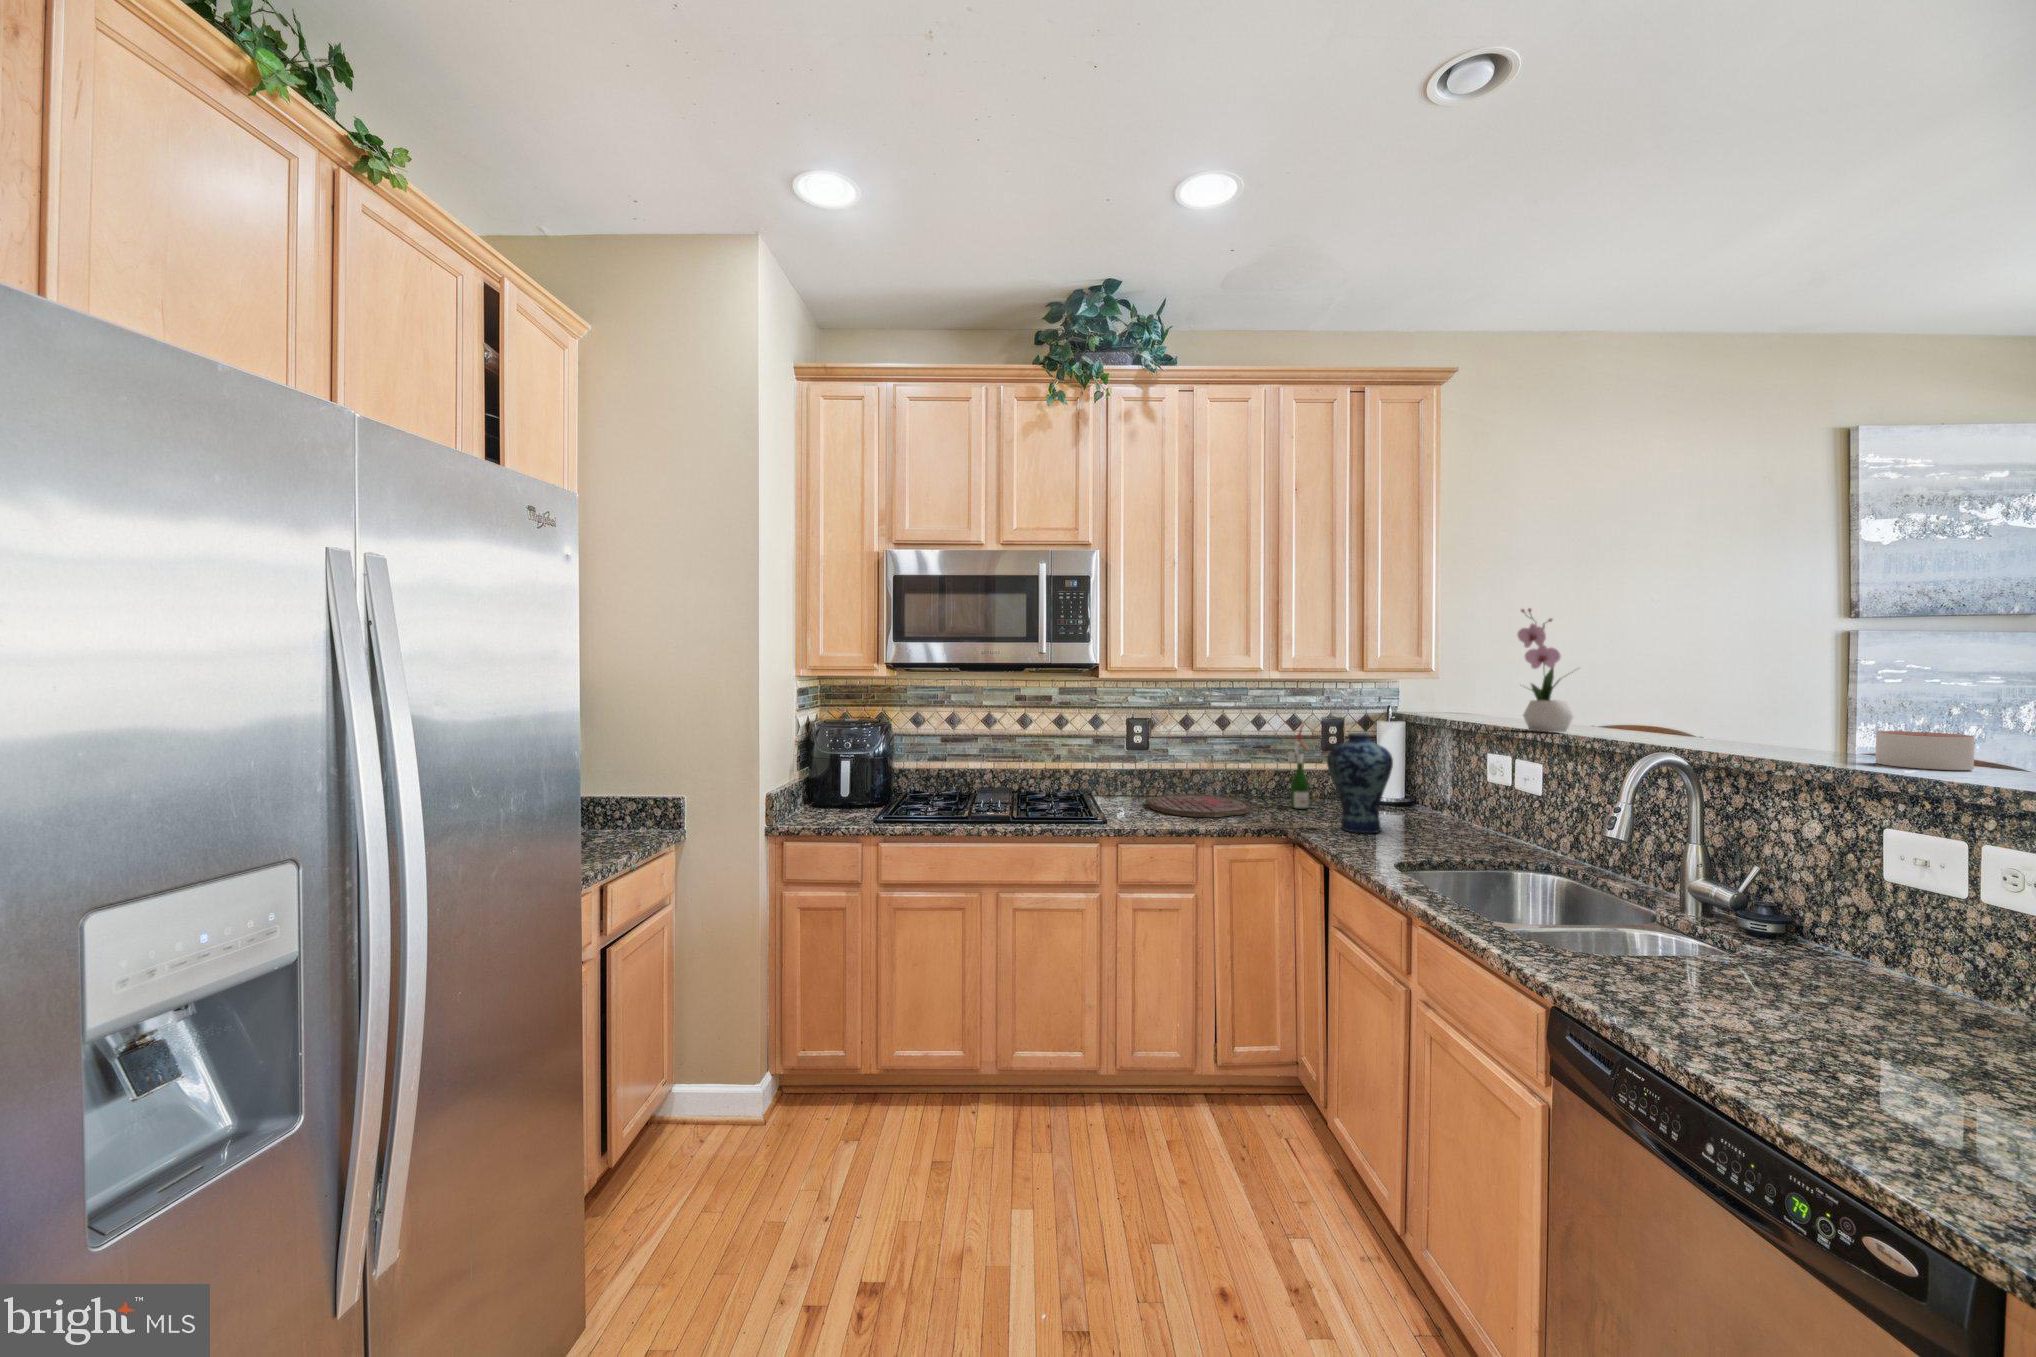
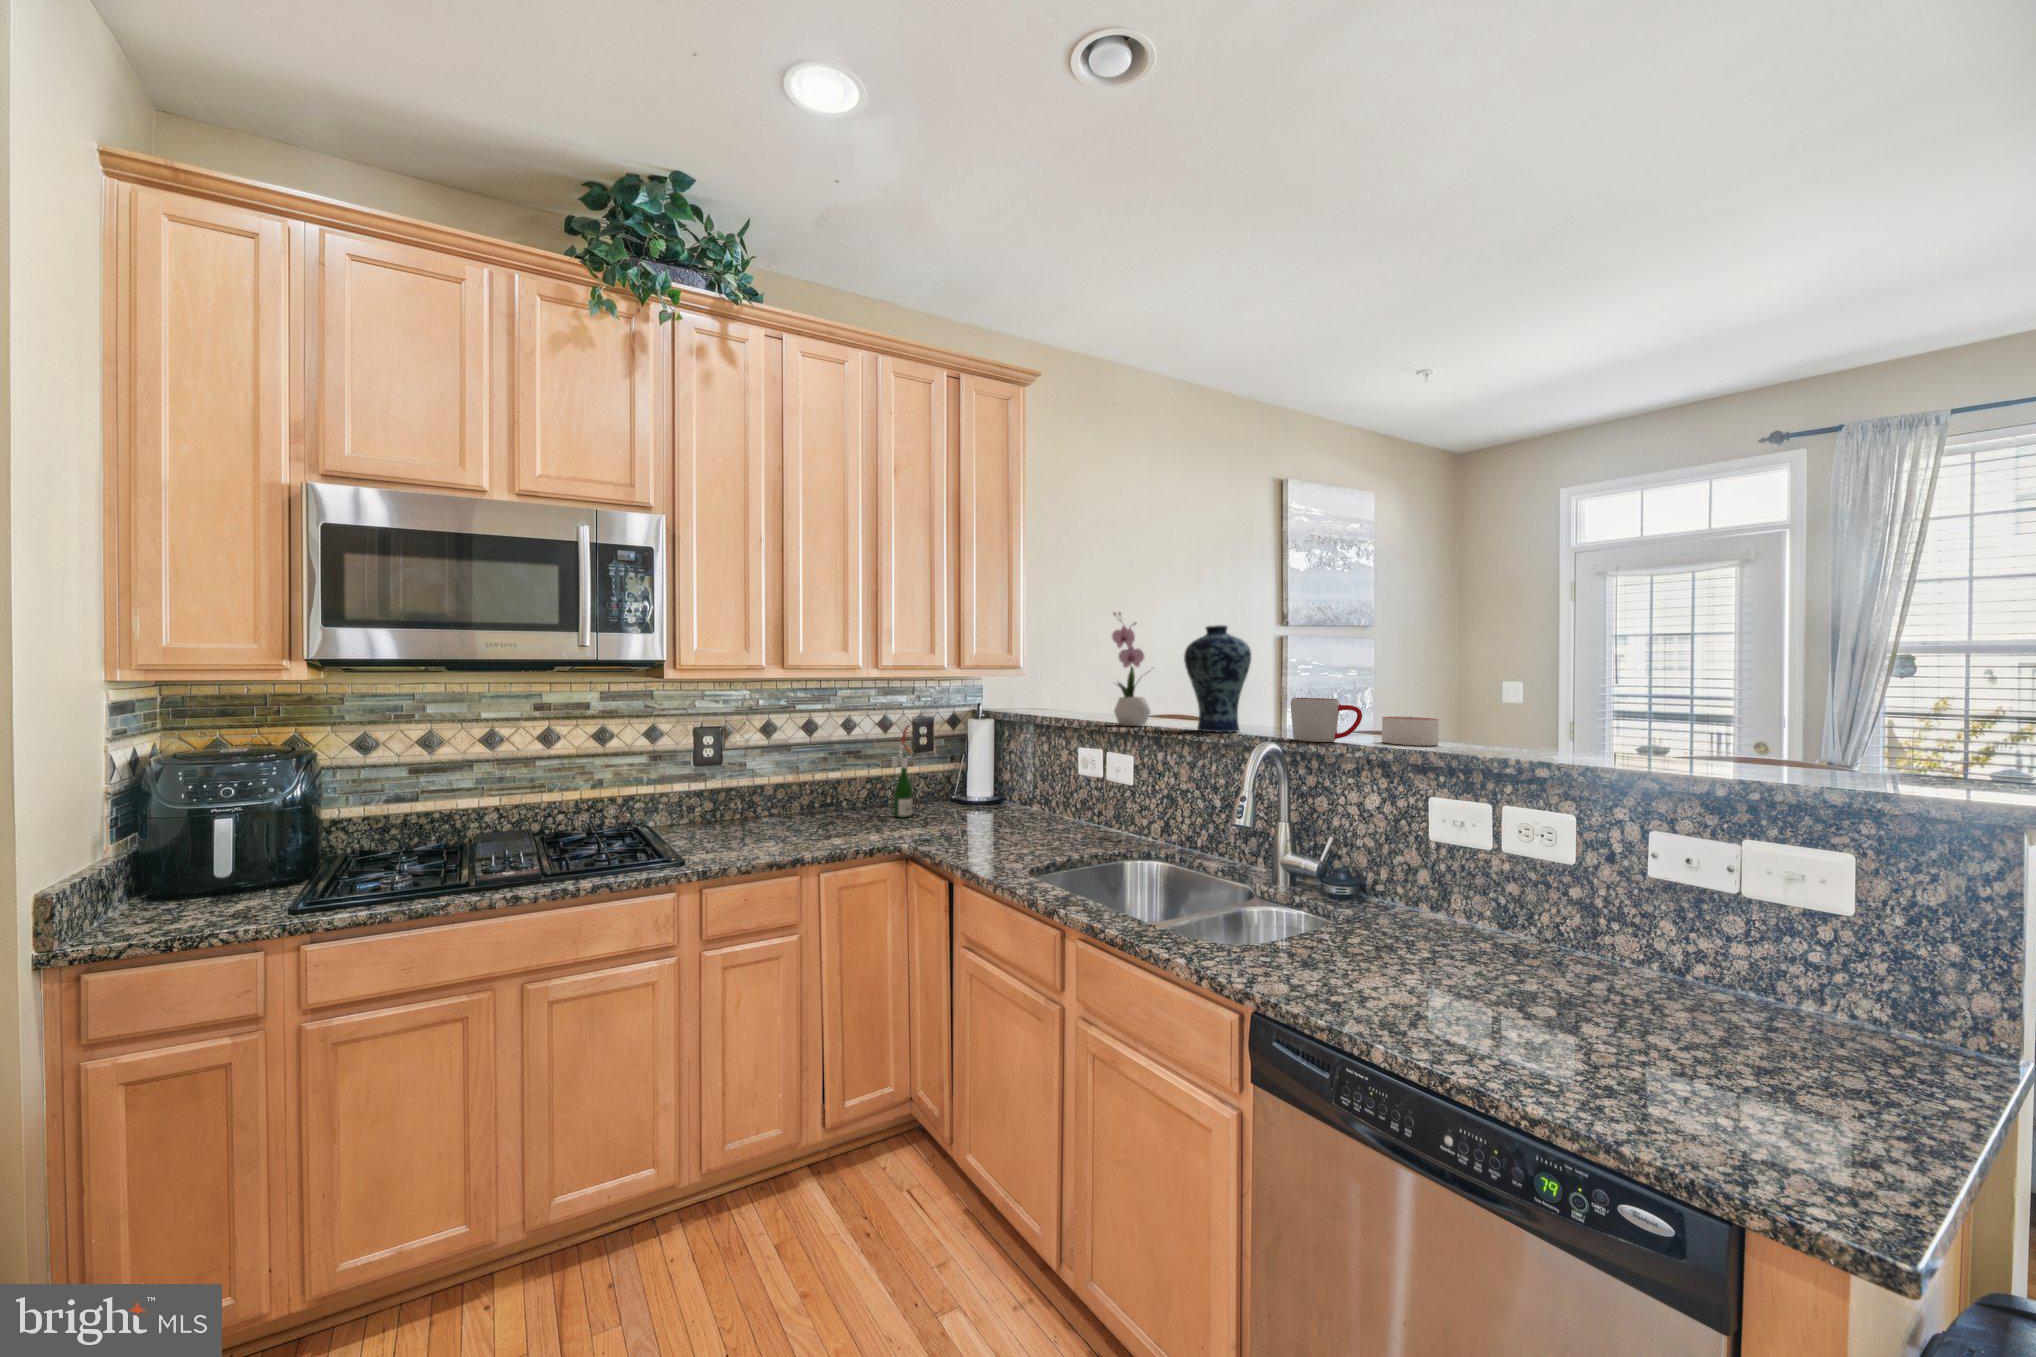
mug: none [1718,705,1821,757] -> present [1291,698,1362,742]
vase: present [1327,733,1393,833] -> present [1184,625,1251,732]
cutting board: present [1149,794,1250,817] -> none [733,812,856,844]

